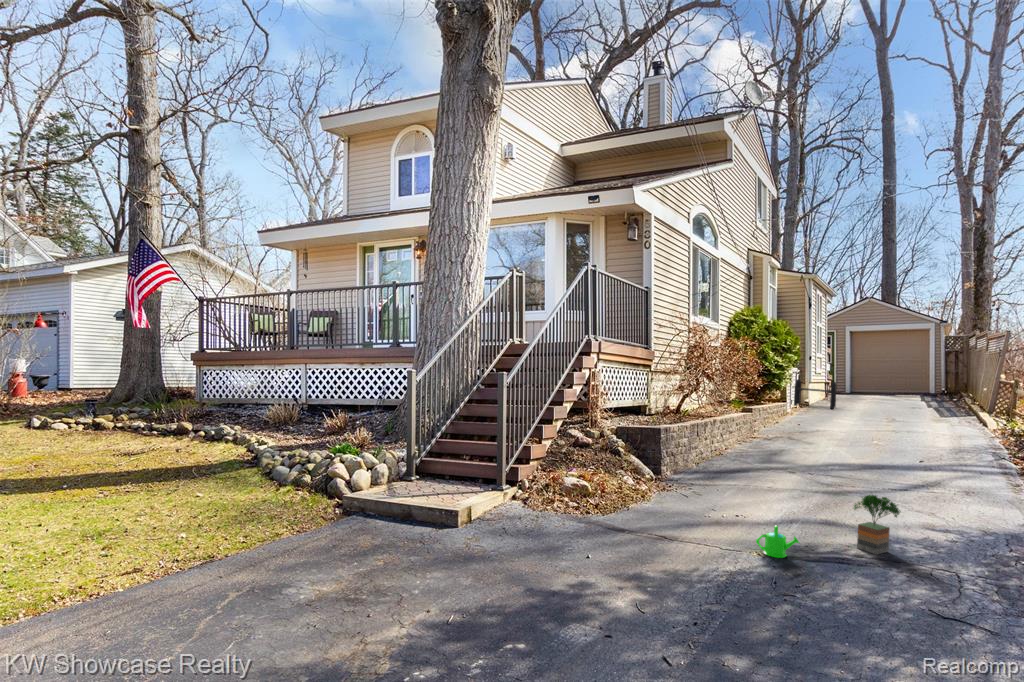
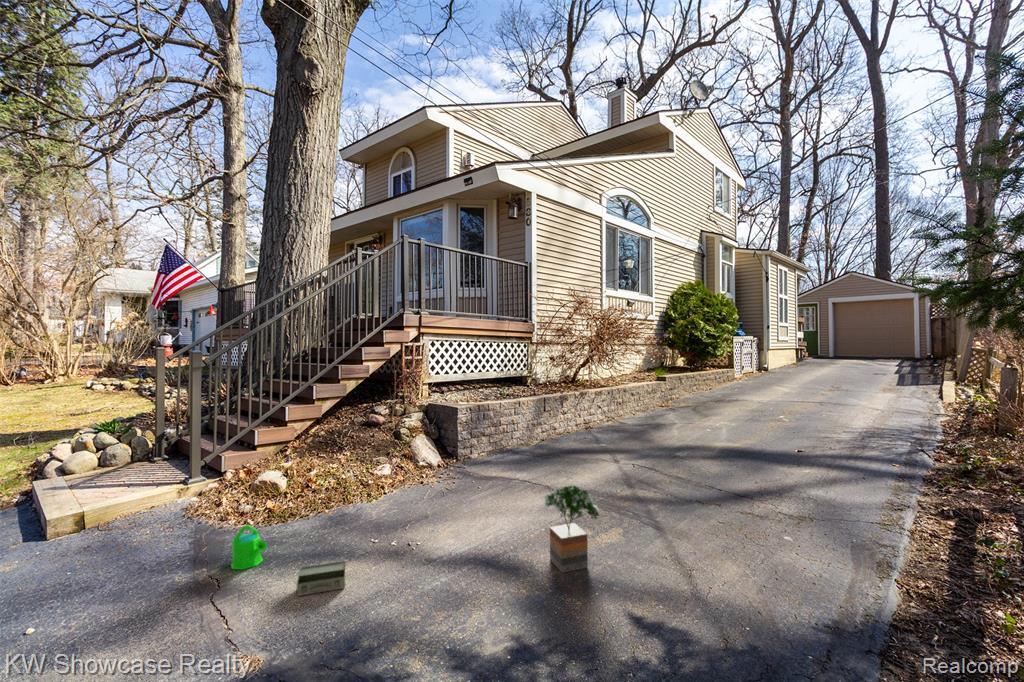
bench: present [794,379,837,409] -> none [743,349,787,377]
watering can: present [756,525,799,558] -> present [231,525,267,570]
toolbox: none [710,549,751,570] -> present [297,561,346,596]

